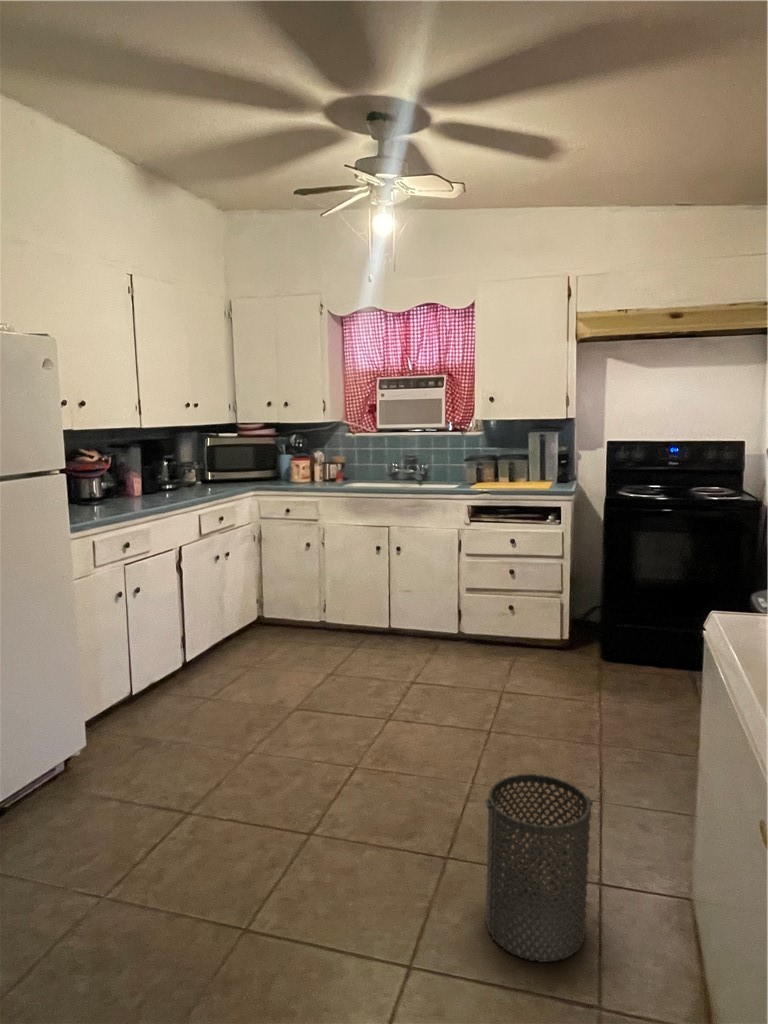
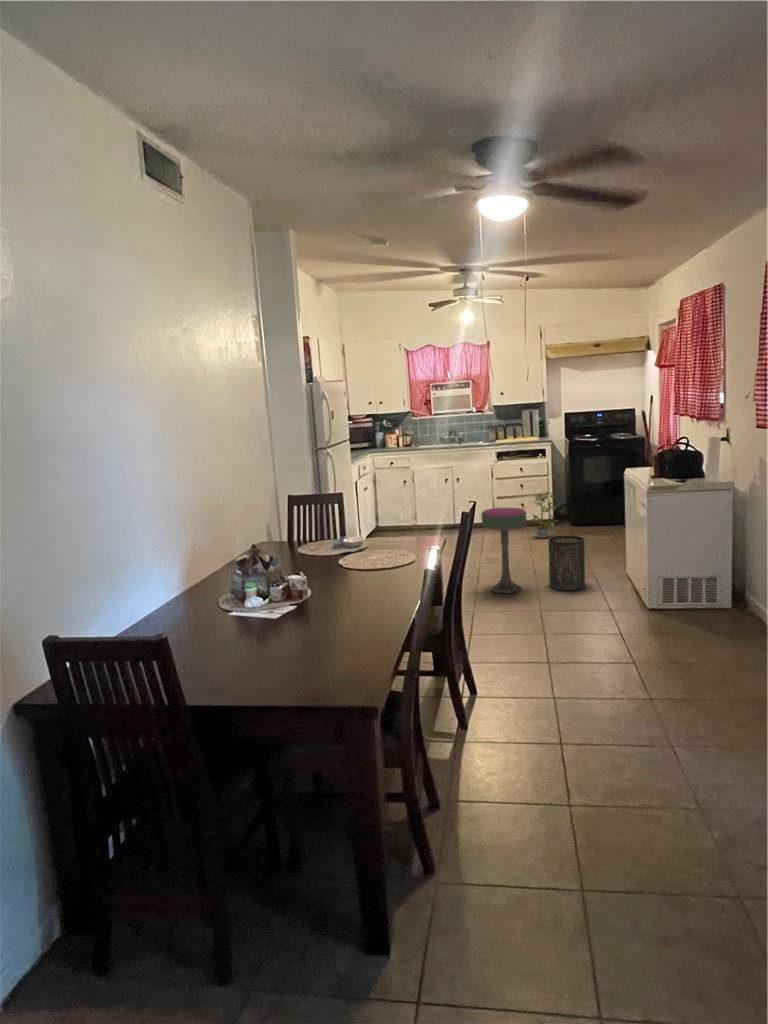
potted plant: none [516,596,575,689] -> present [532,492,557,538]
bar stool: none [301,681,427,940] -> present [481,508,527,593]

